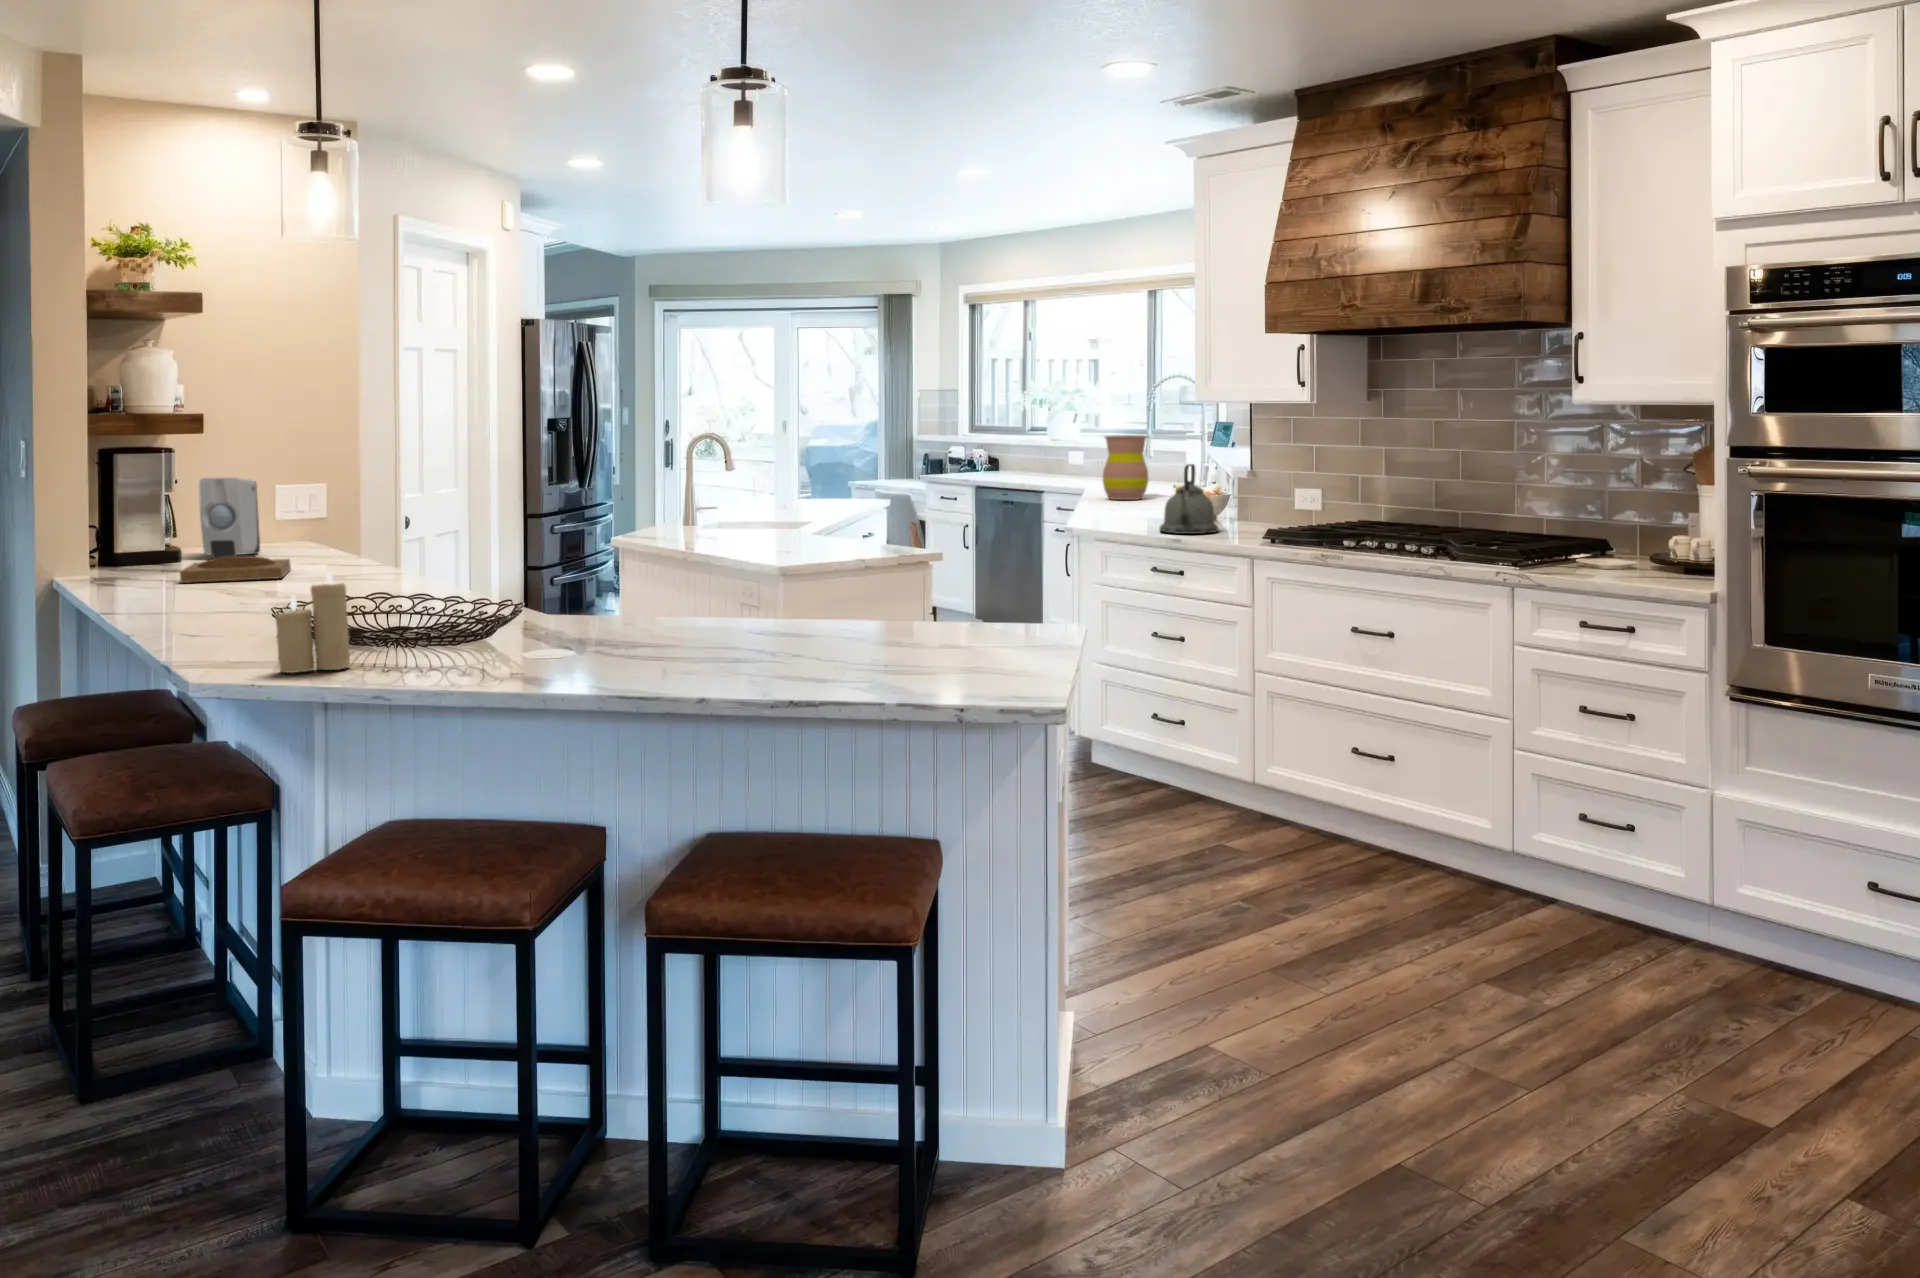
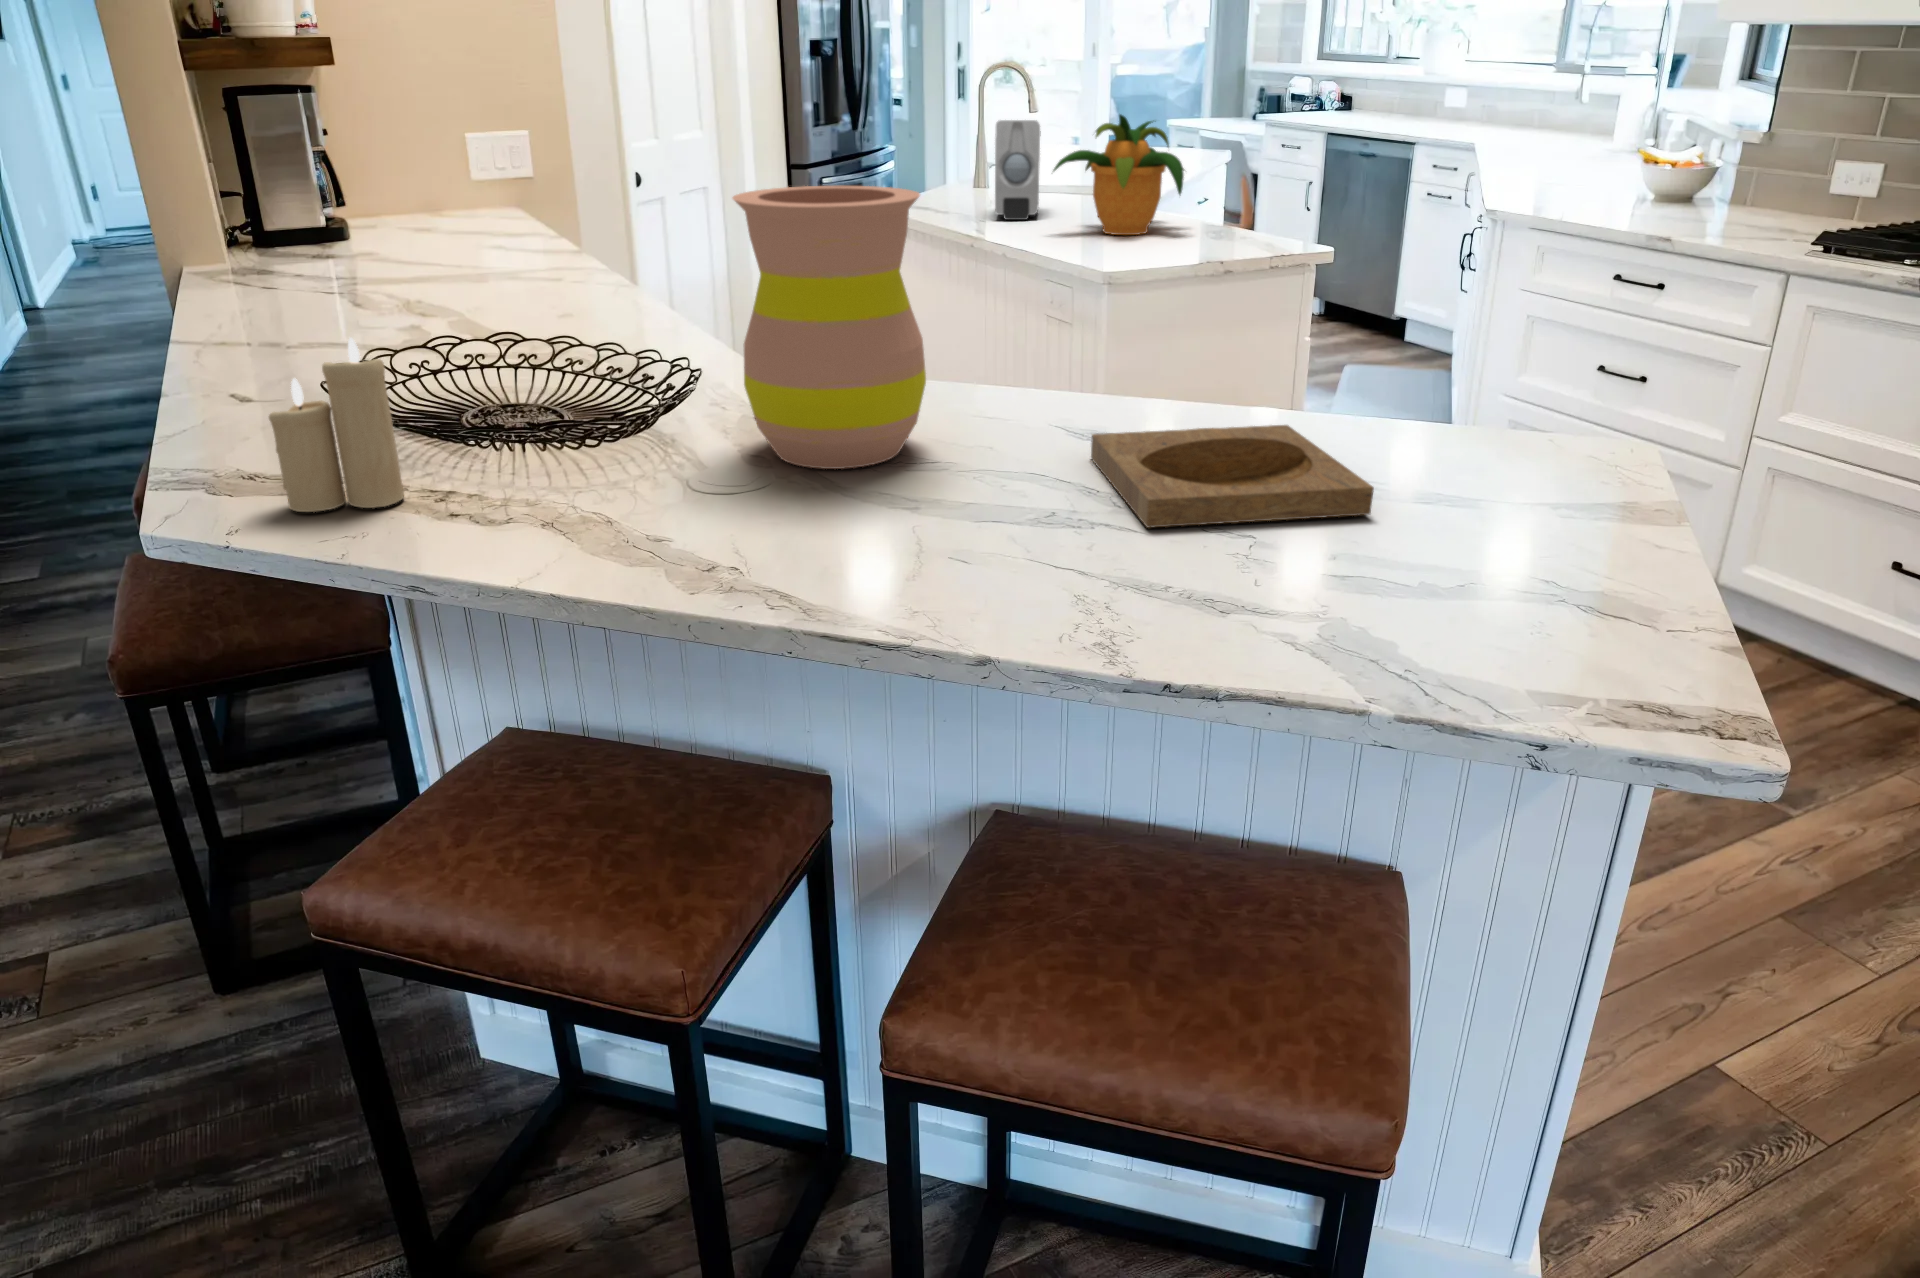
vase: present [1102,435,1149,500] -> present [733,186,926,469]
potted plant: none [745,464,845,548] -> present [1053,114,1184,235]
kettle: present [1160,464,1219,534] -> none [1624,118,1718,225]
soap dispenser: present [199,478,260,558] -> present [995,120,1041,220]
tray: present [180,556,291,583] -> present [1091,425,1374,528]

